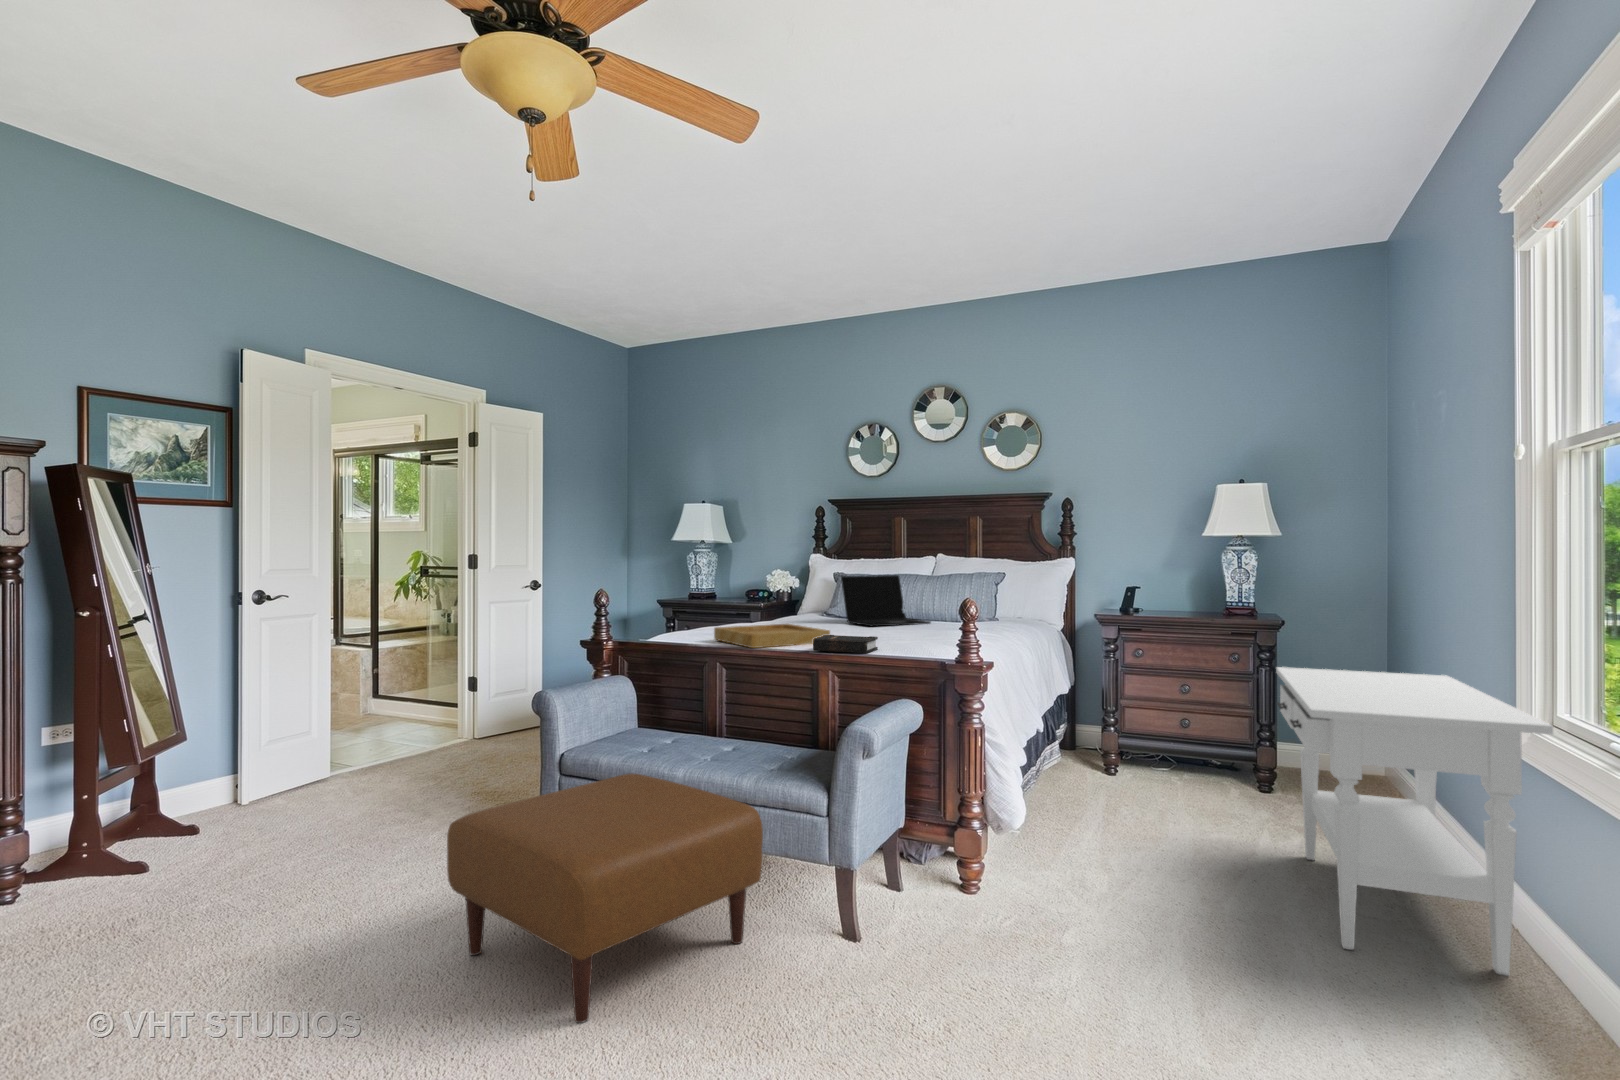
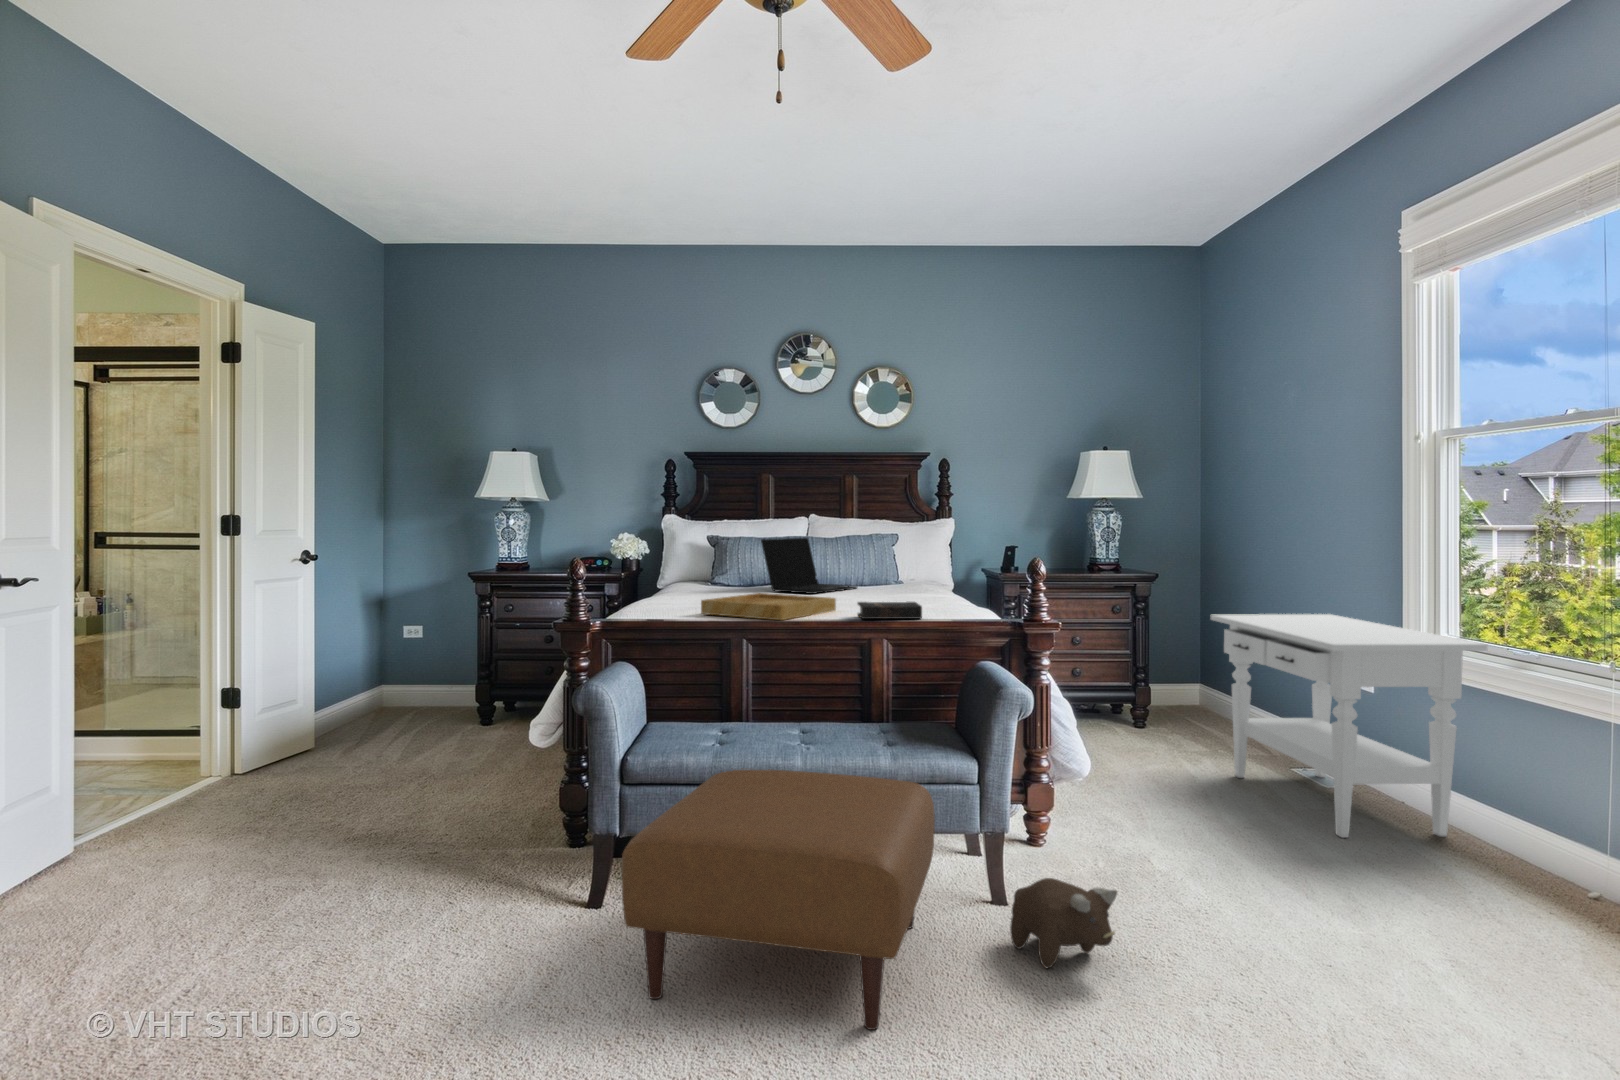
plush toy: none [787,918,869,1010] -> present [1010,878,1117,968]

